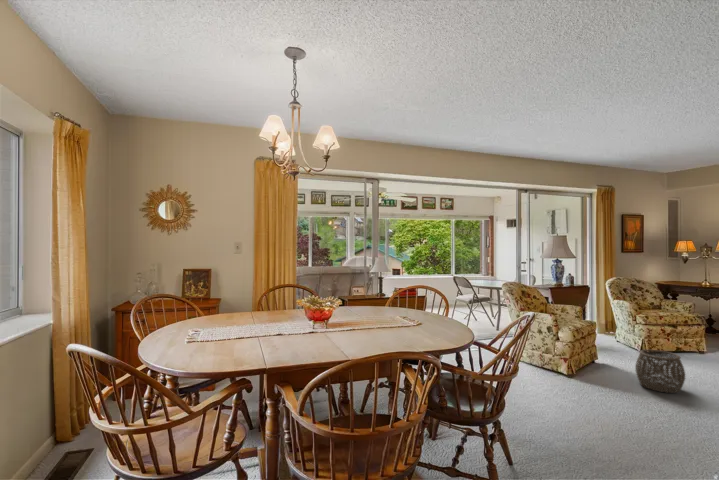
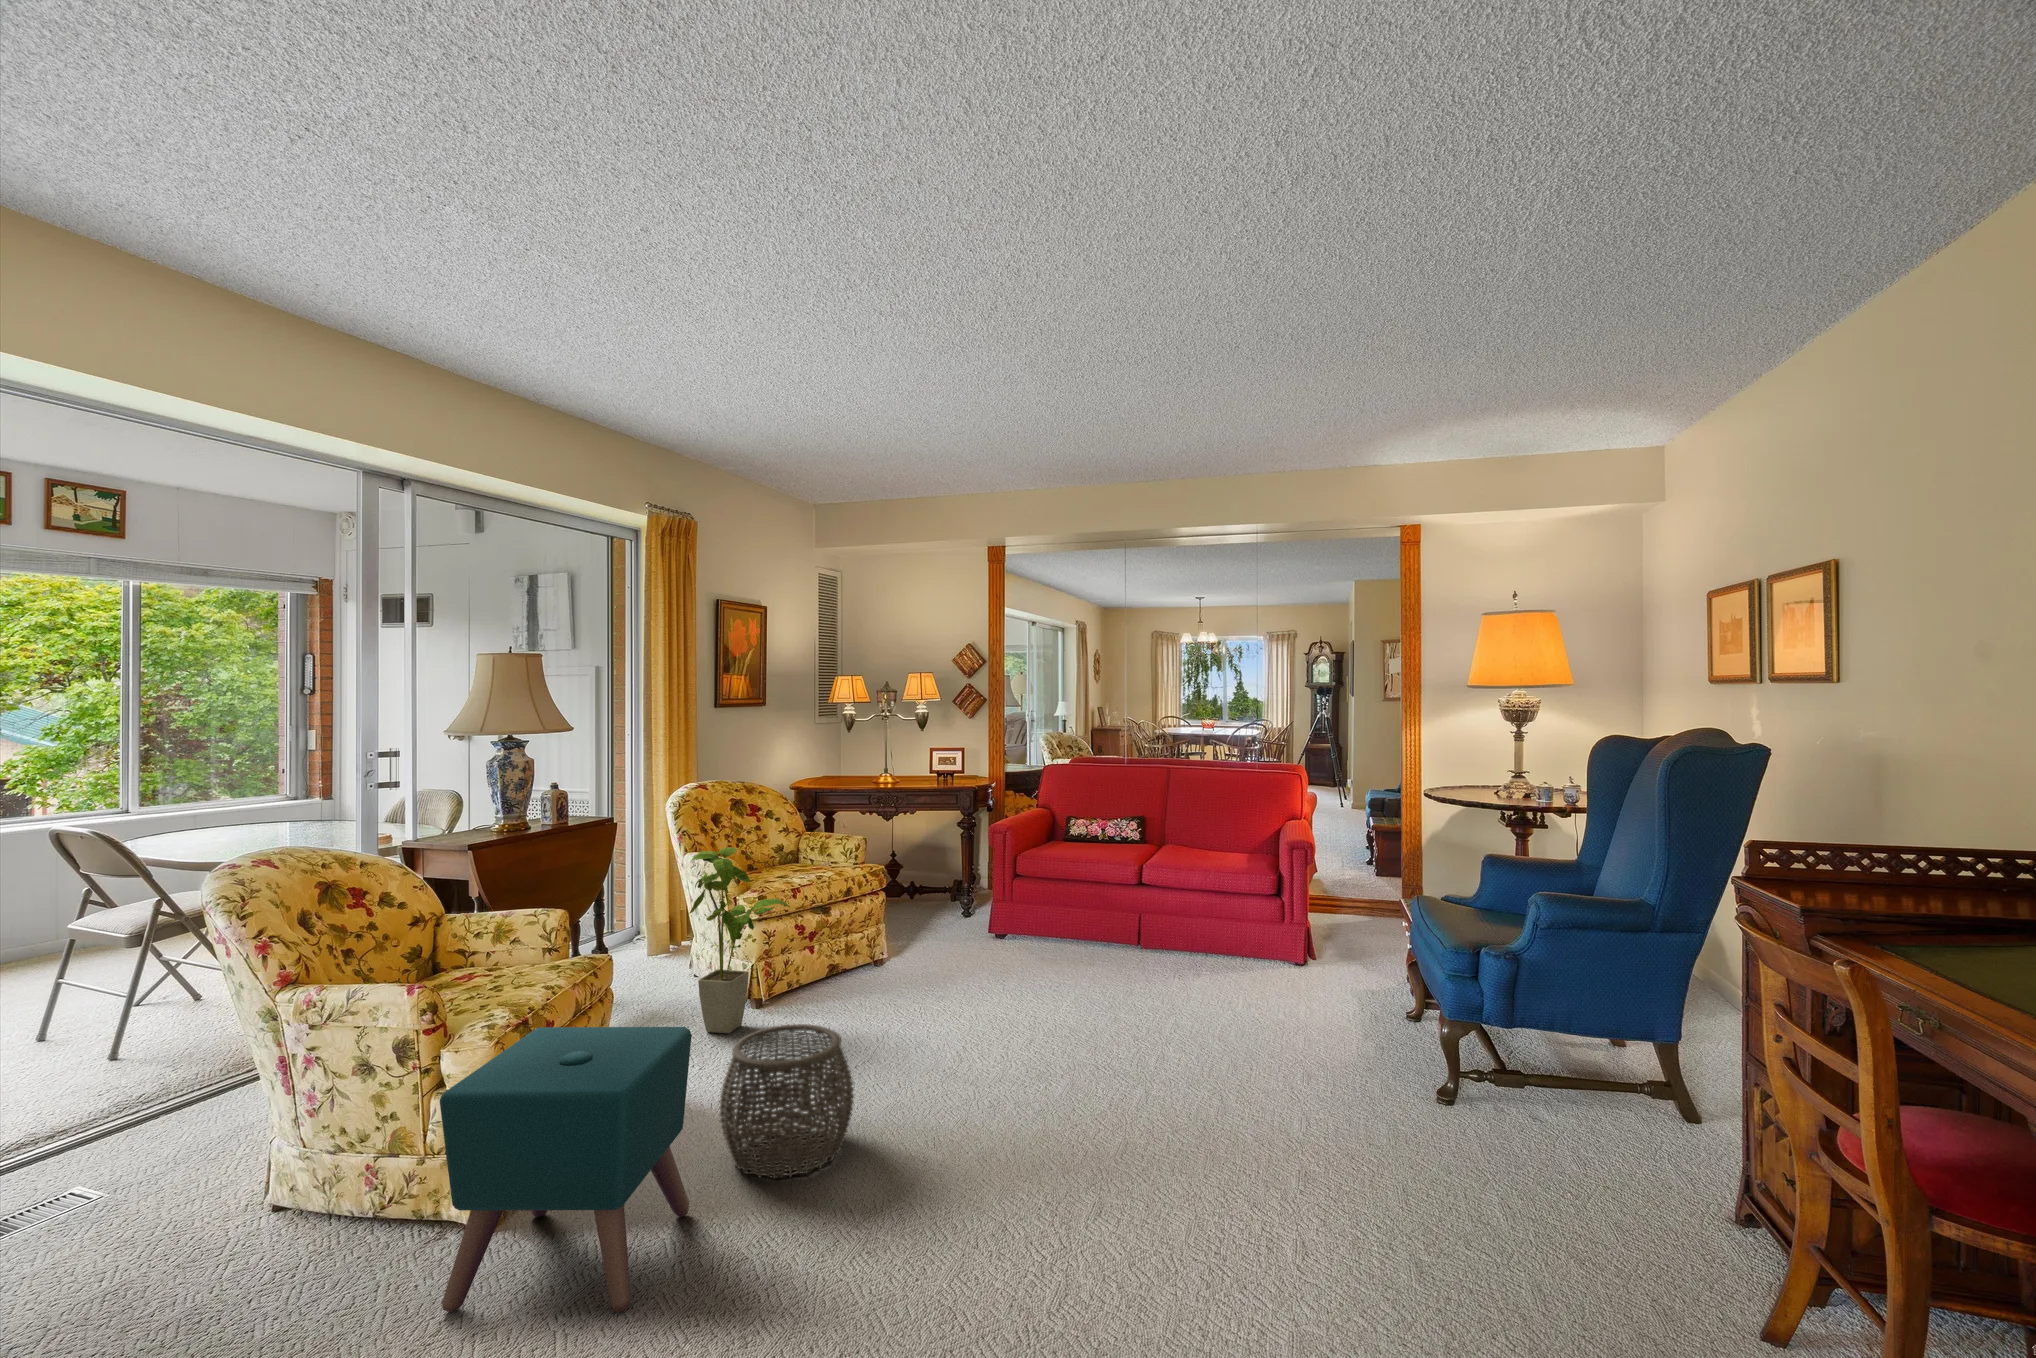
house plant: none [619,297,659,358] -> present [689,847,790,1034]
ottoman: none [564,331,628,399] -> present [440,1027,692,1312]

